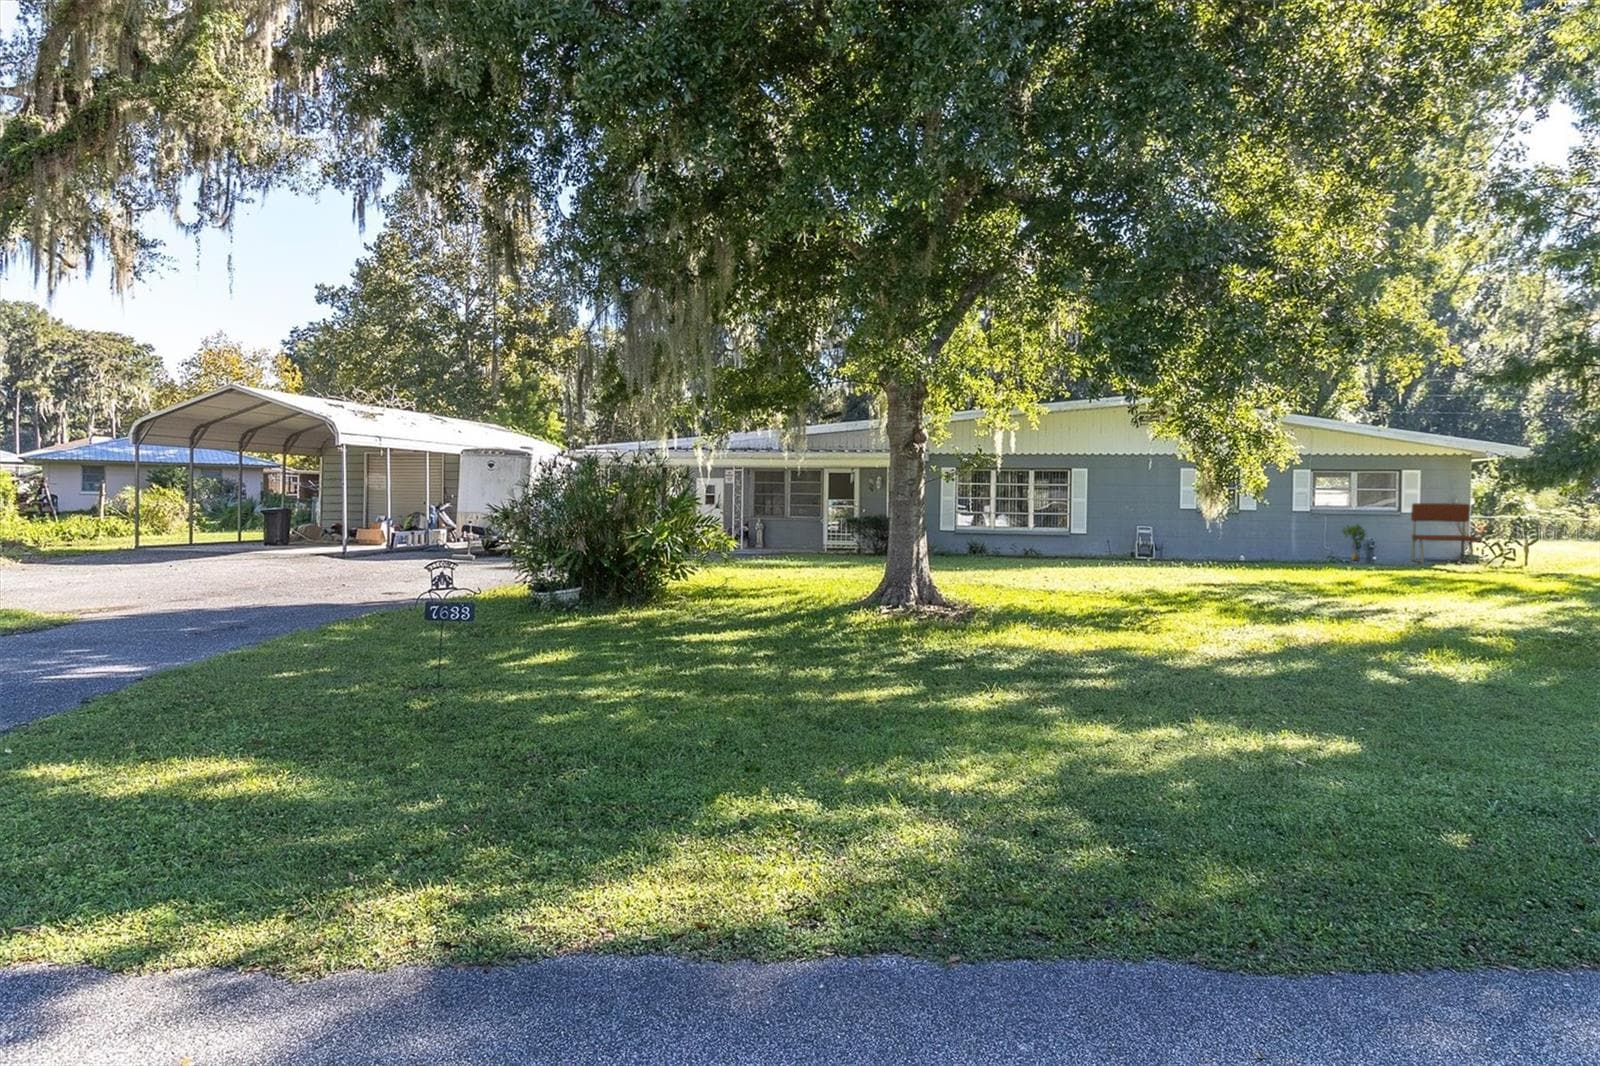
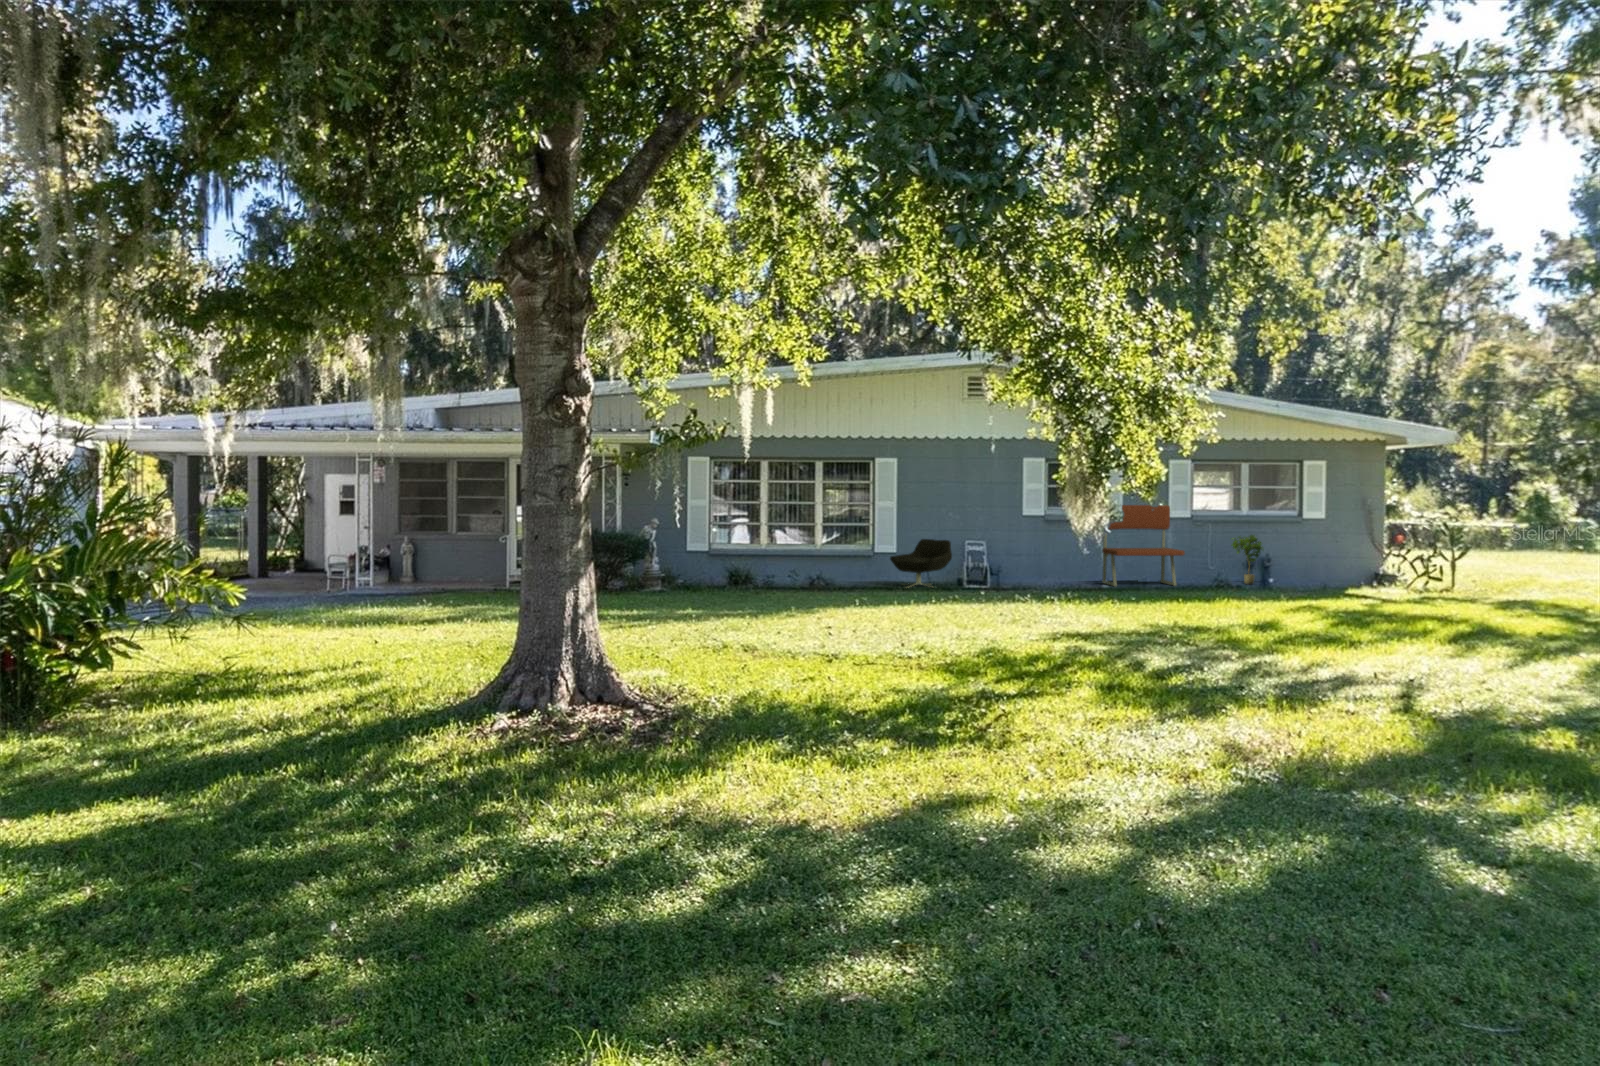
bench: present [1411,503,1482,564] -> present [1102,505,1185,586]
lounge chair: none [1081,525,1127,559] -> present [890,539,952,585]

